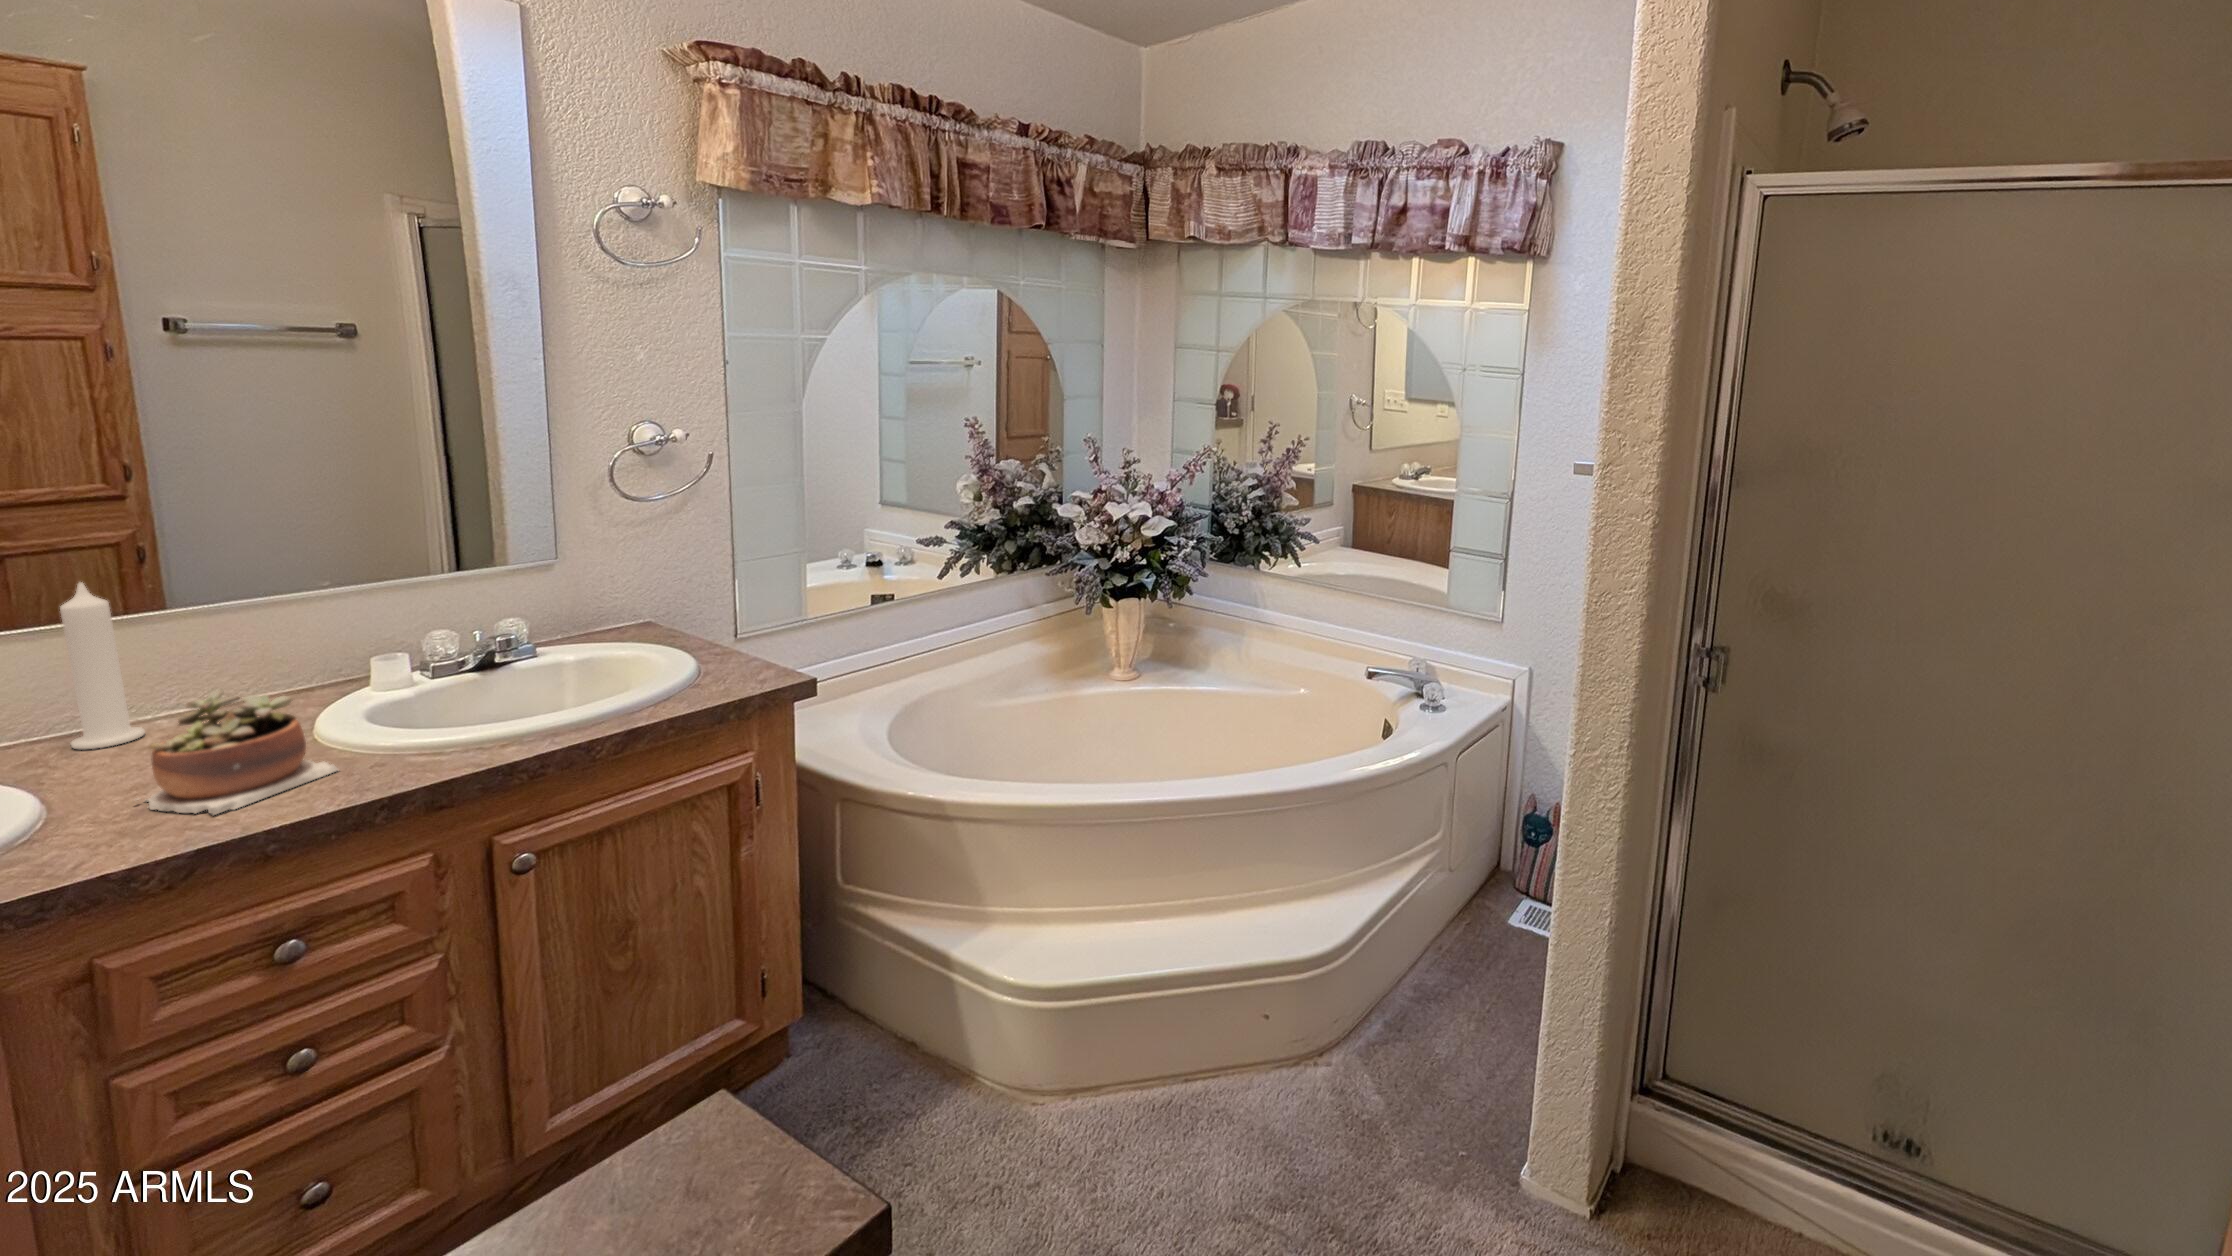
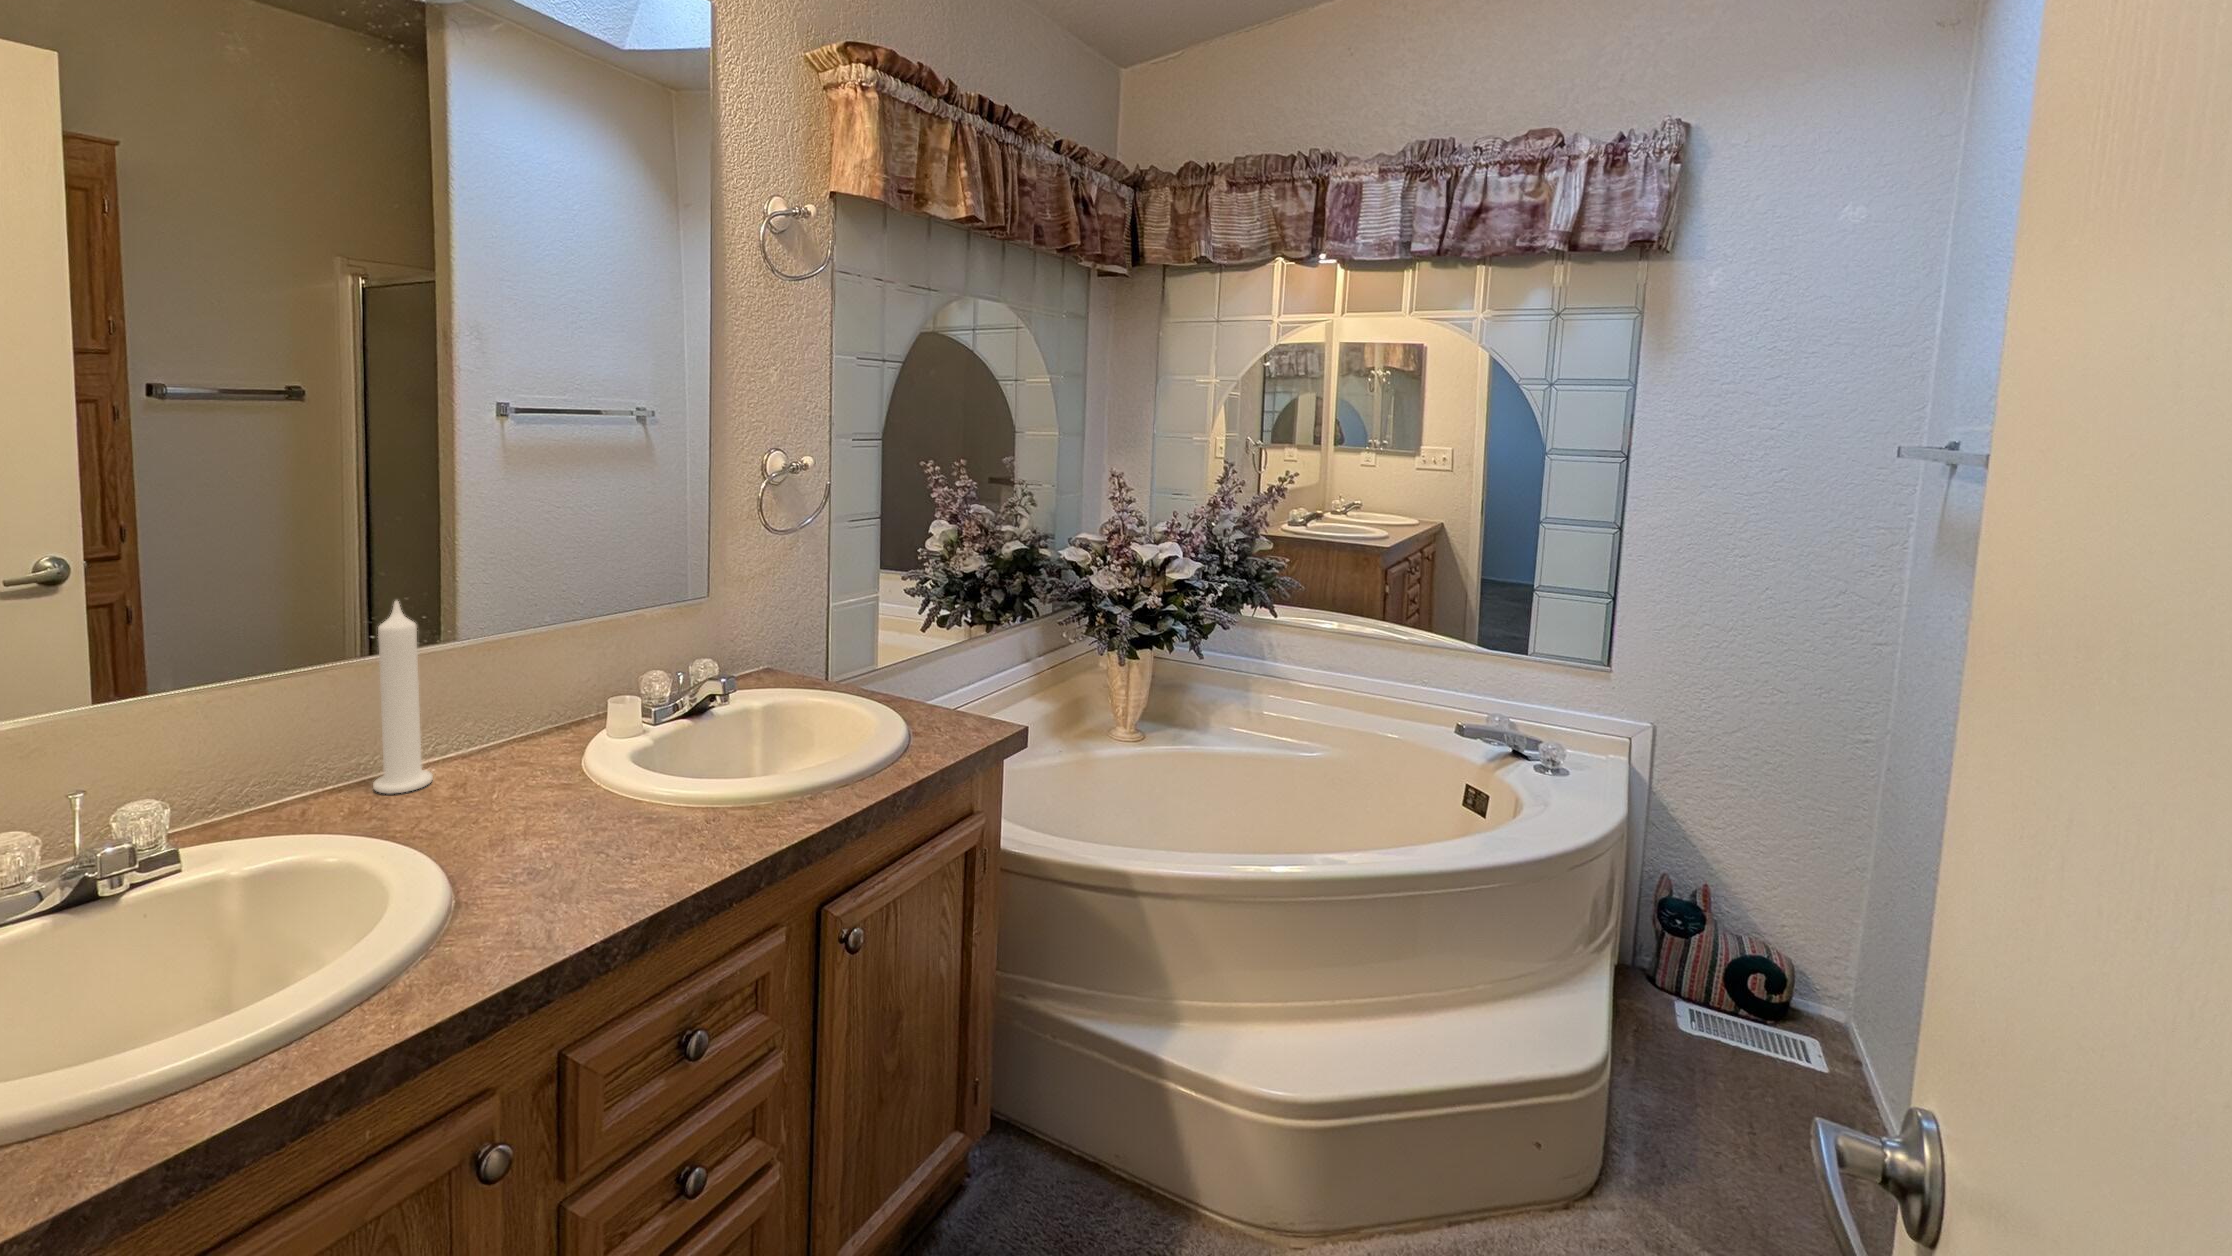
succulent plant: present [135,691,338,815] -> none [535,720,703,869]

